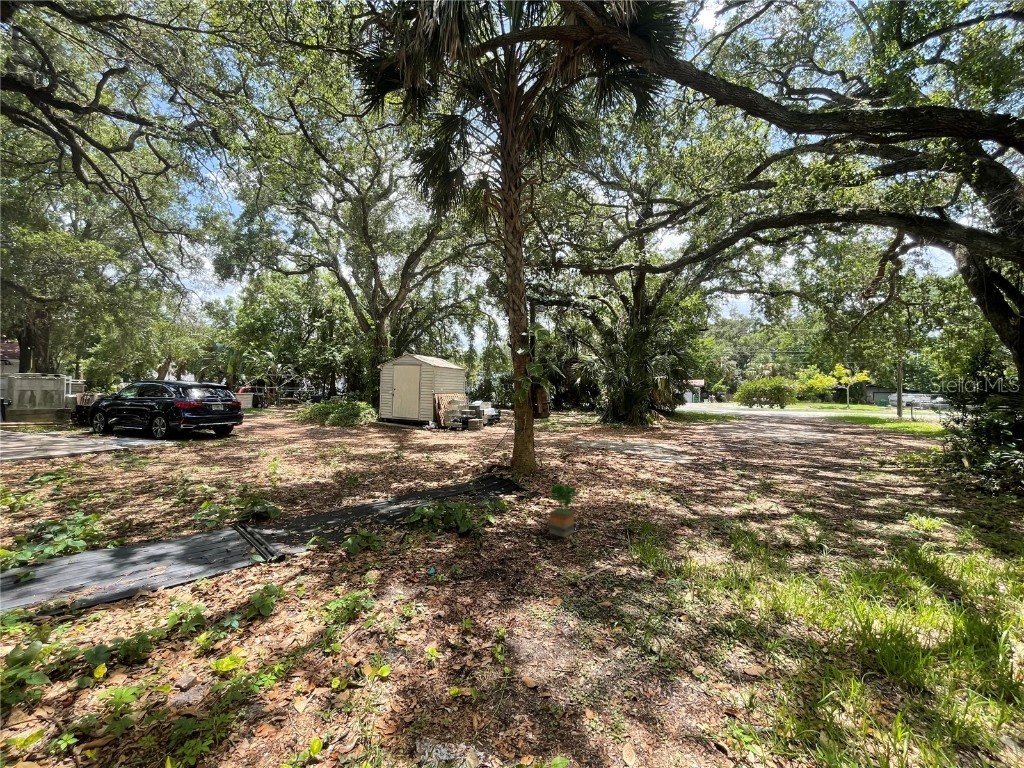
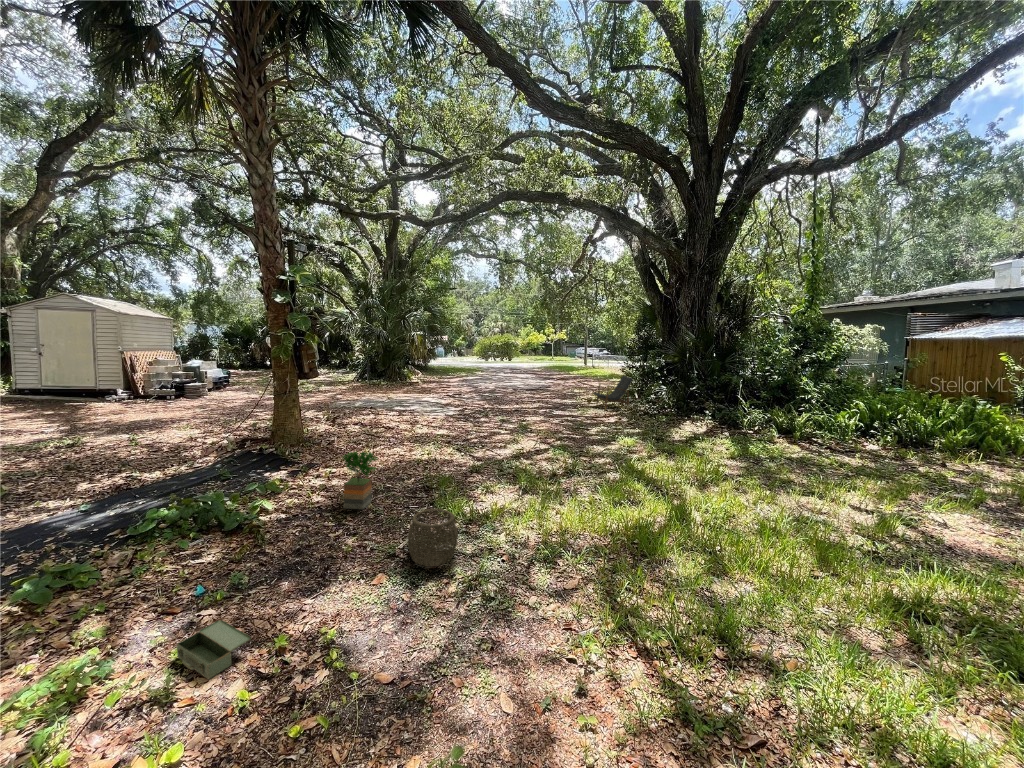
lounge chair: none [886,431,959,481] -> present [594,376,633,410]
woven basket: none [585,547,634,605] -> present [407,509,458,567]
toolbox: none [411,592,451,630] -> present [177,620,251,679]

